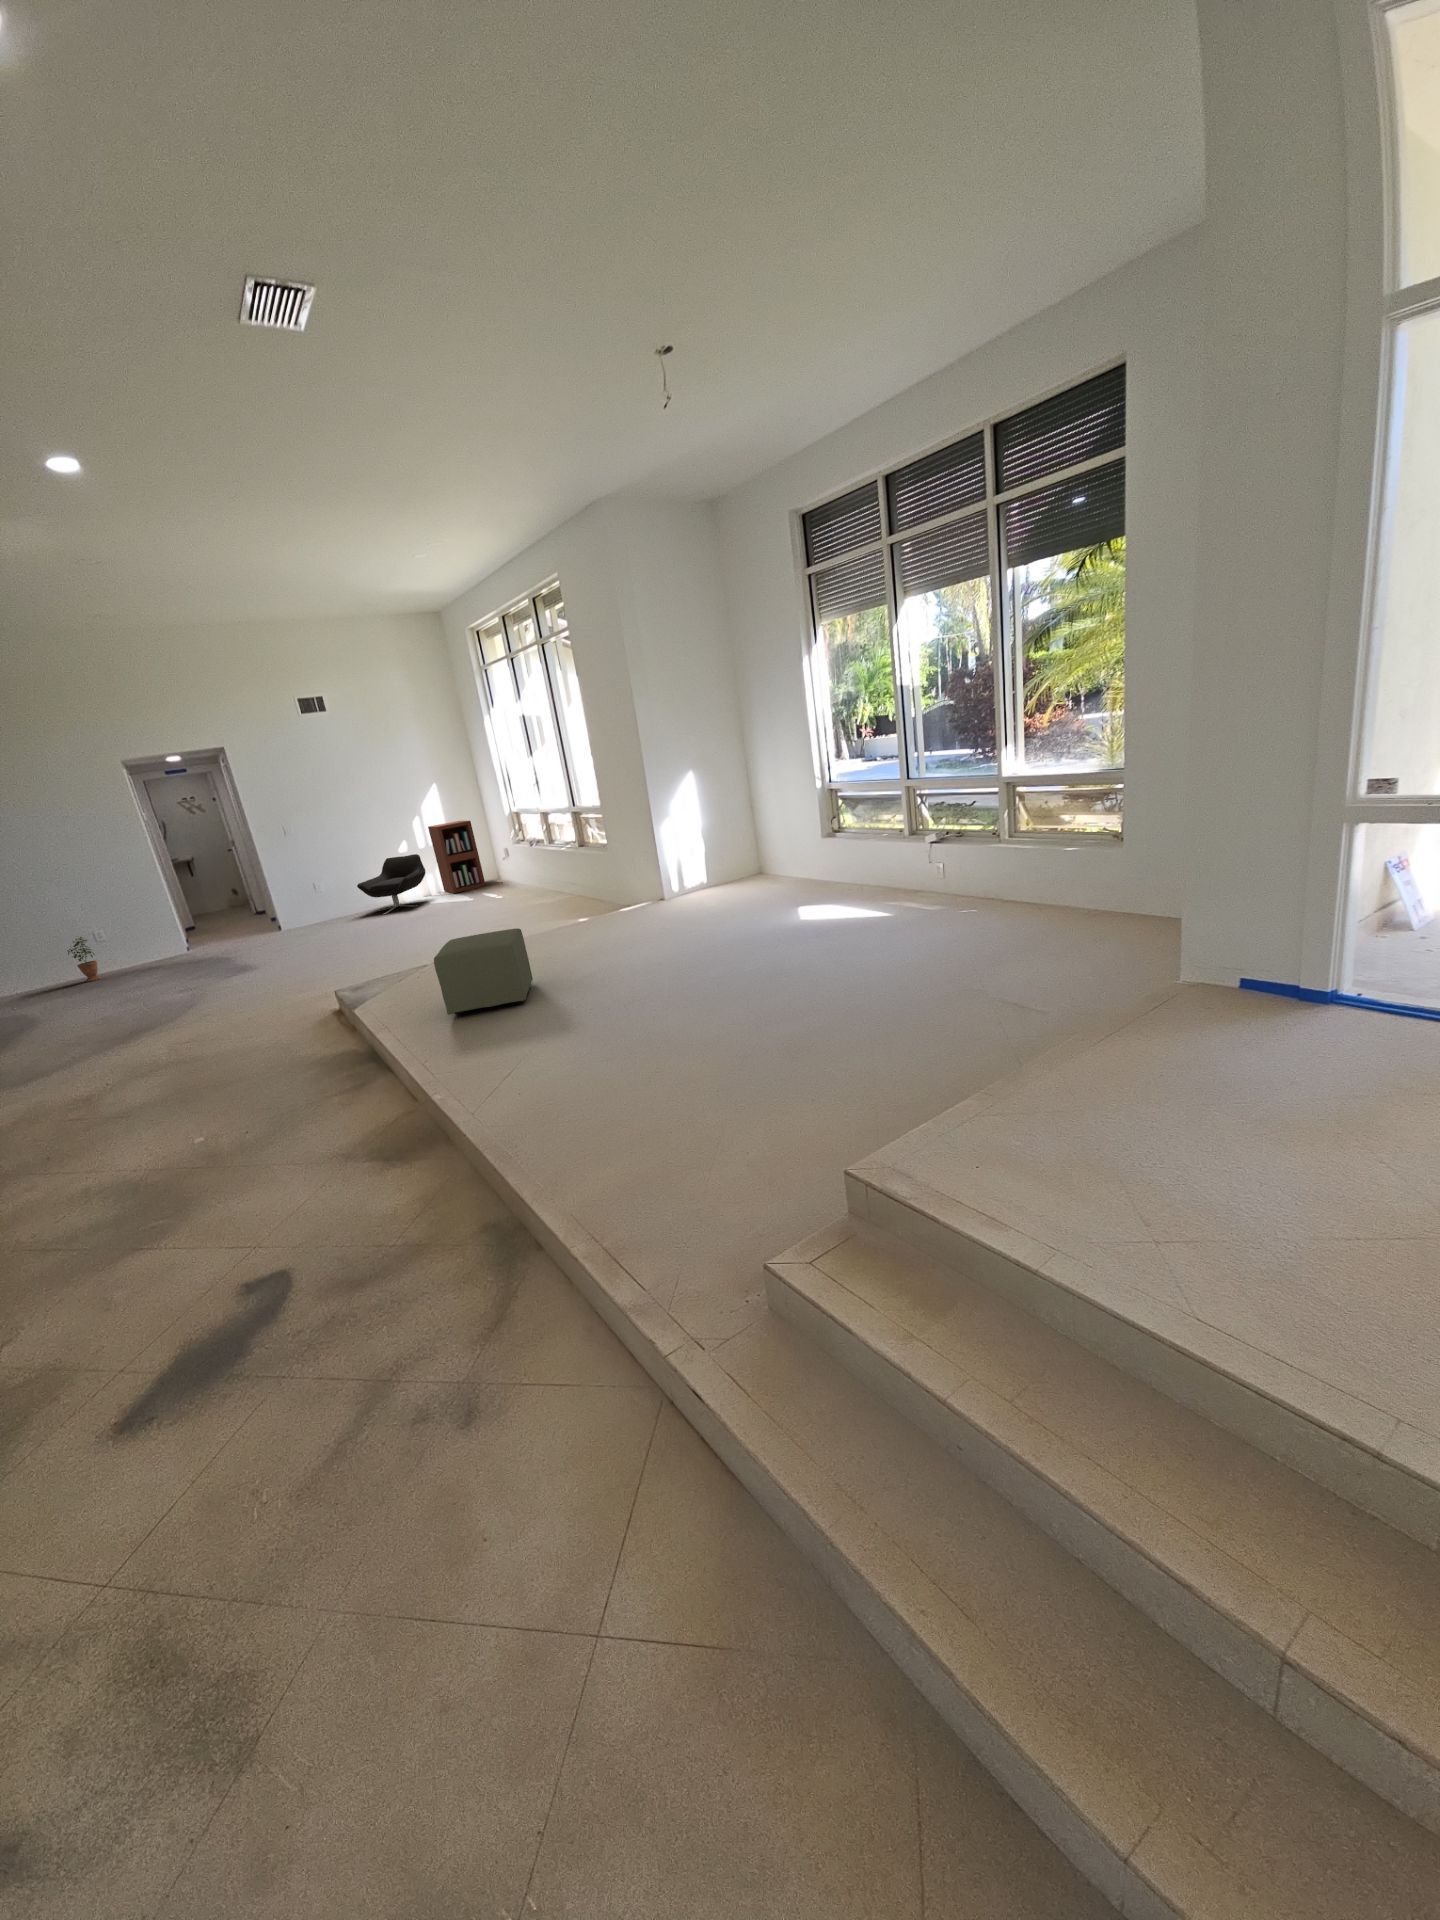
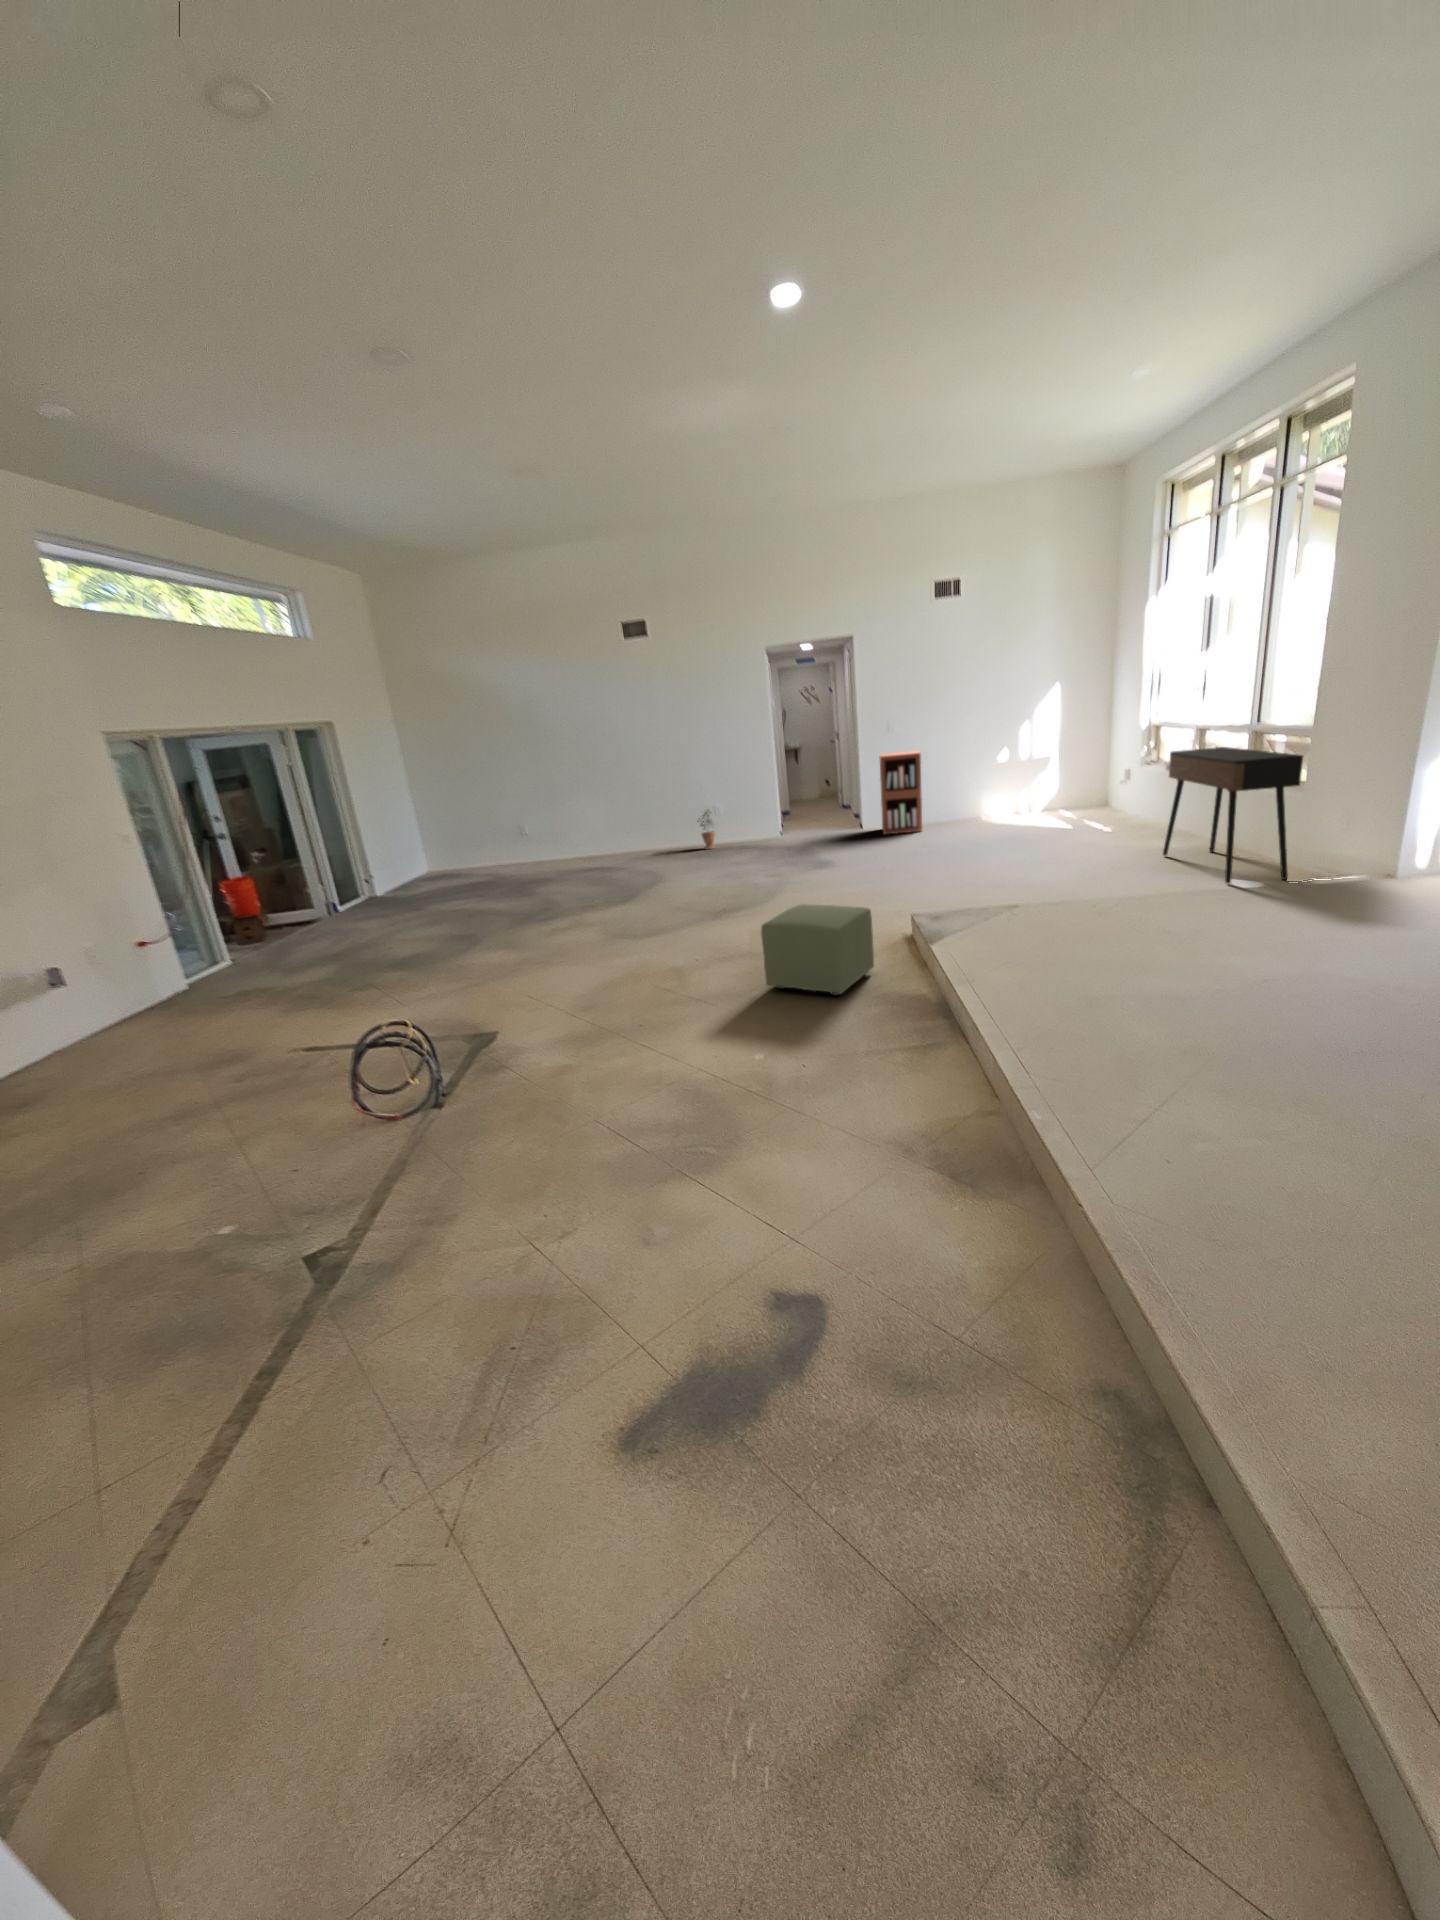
bookshelf: present [428,821,486,893] -> present [880,751,922,834]
console table: none [519,825,609,920] -> present [1163,747,1303,884]
lounge chair: present [357,854,426,914] -> none [945,766,1022,829]
ottoman: present [434,928,533,1015] -> present [761,904,874,996]

